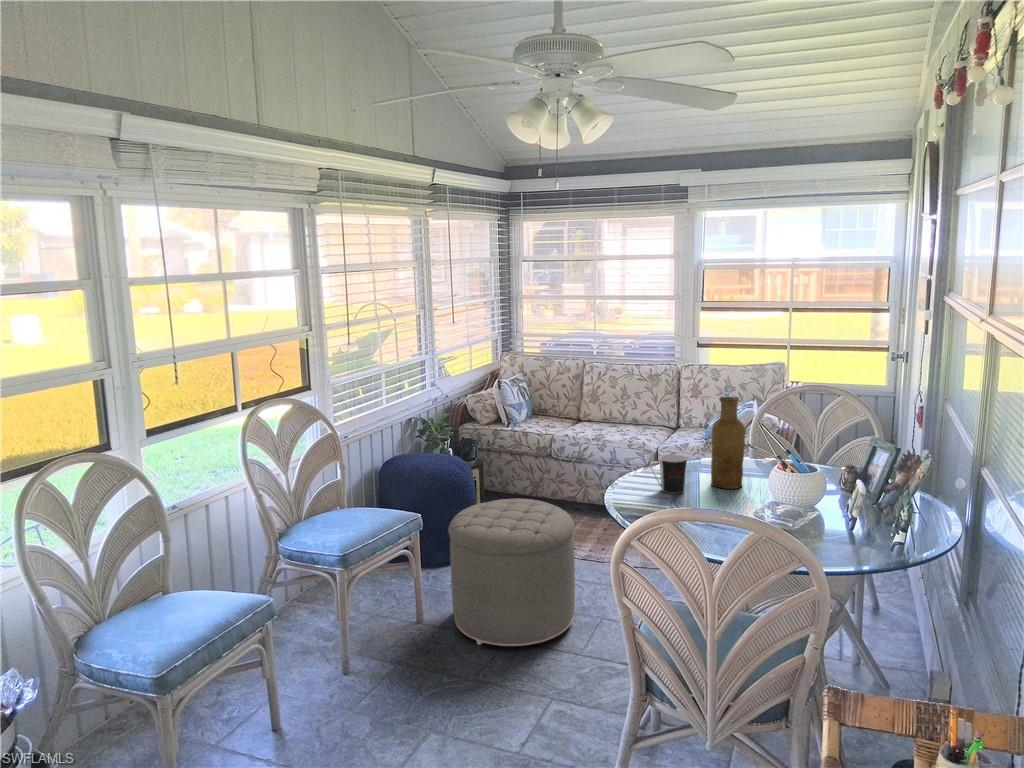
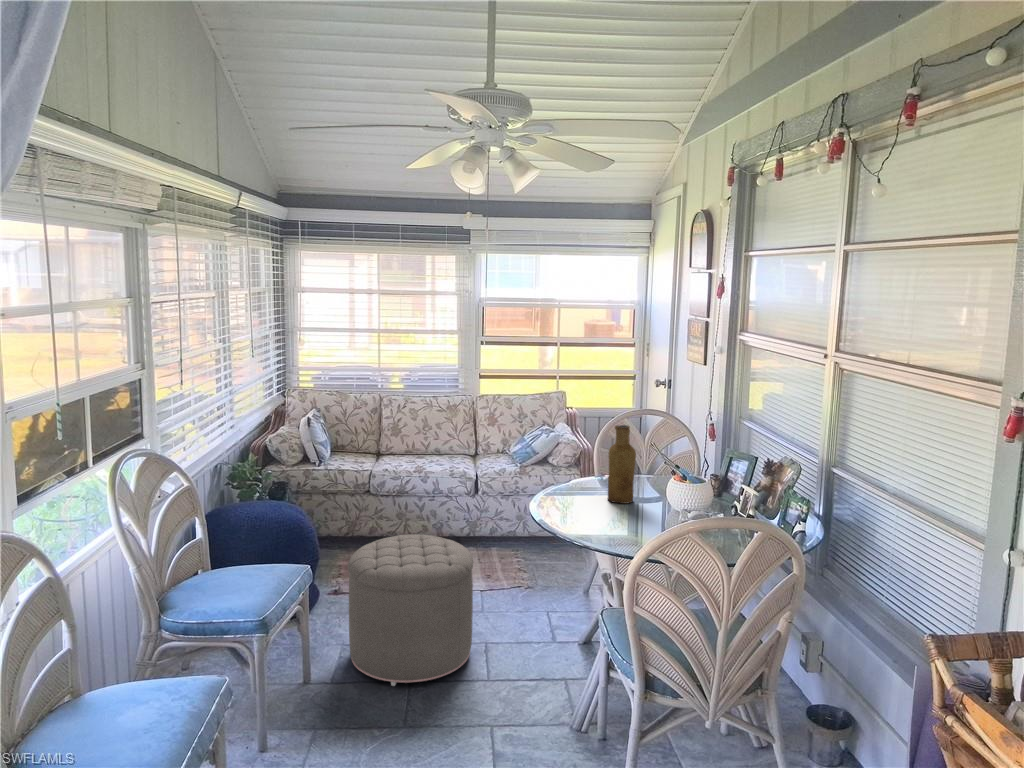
coffee cup: present [650,455,687,494] -> none [570,478,600,512]

